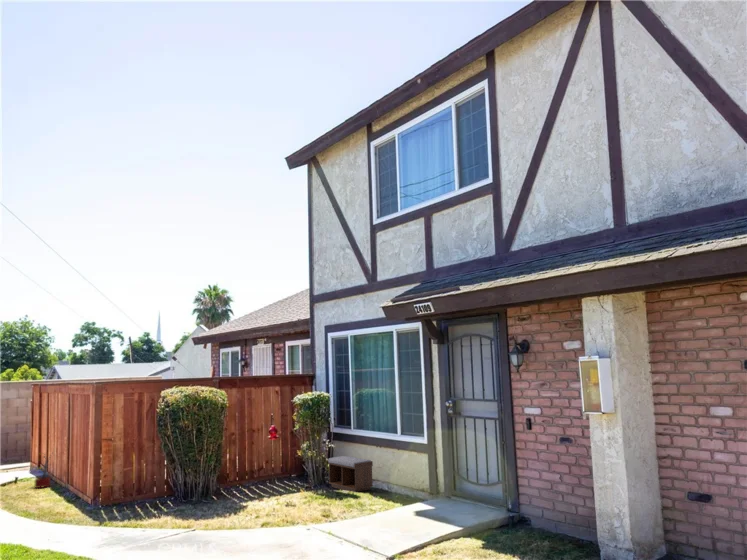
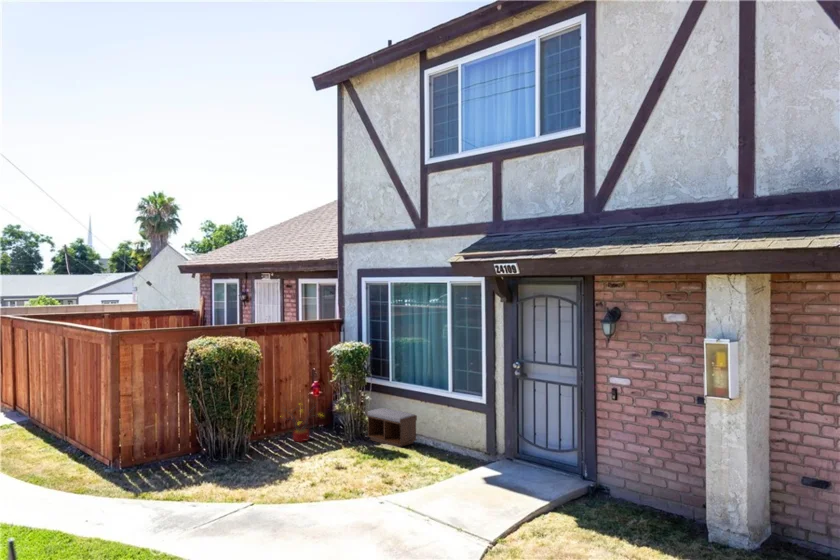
decorative plant: present [35,456,50,488] -> present [293,407,315,442]

